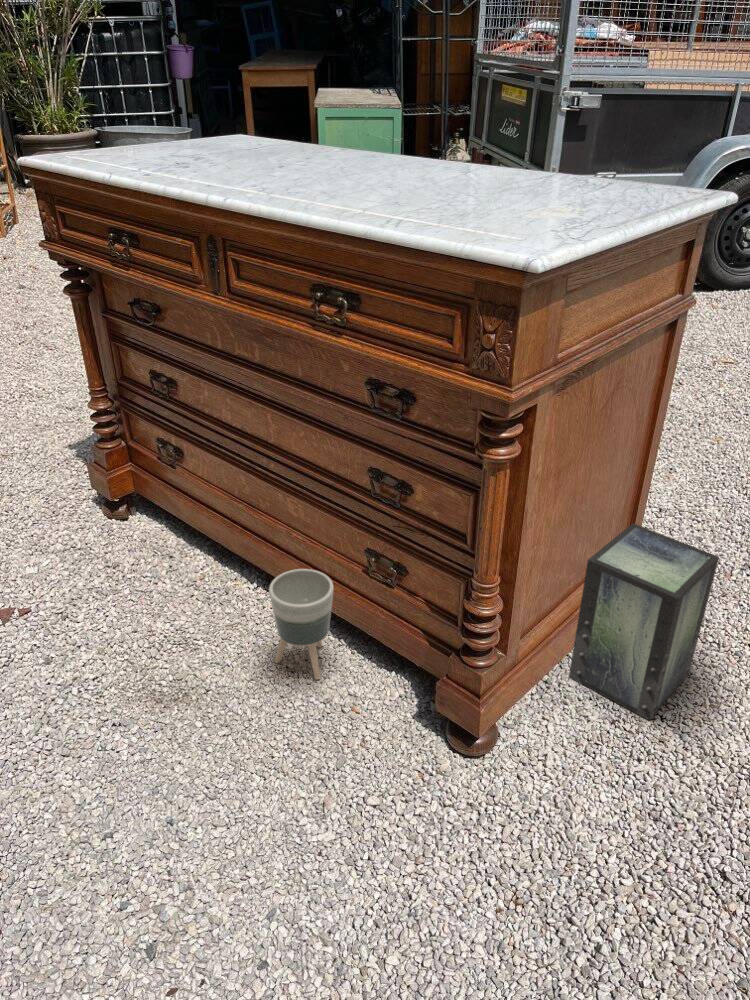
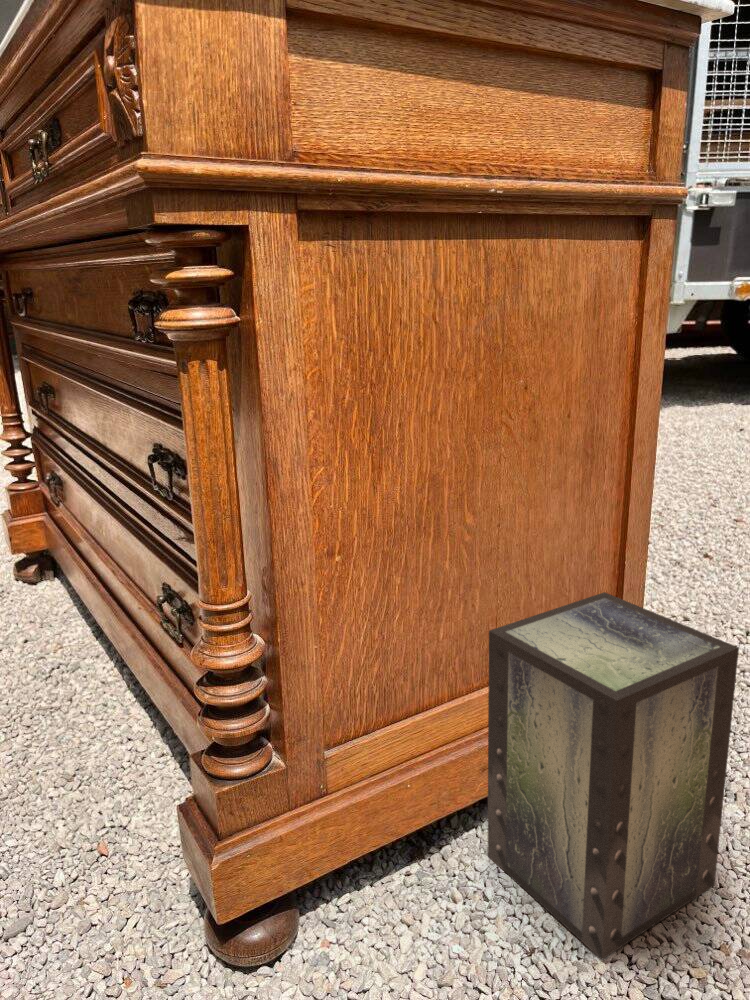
planter: present [269,569,334,680] -> none [34,626,144,797]

